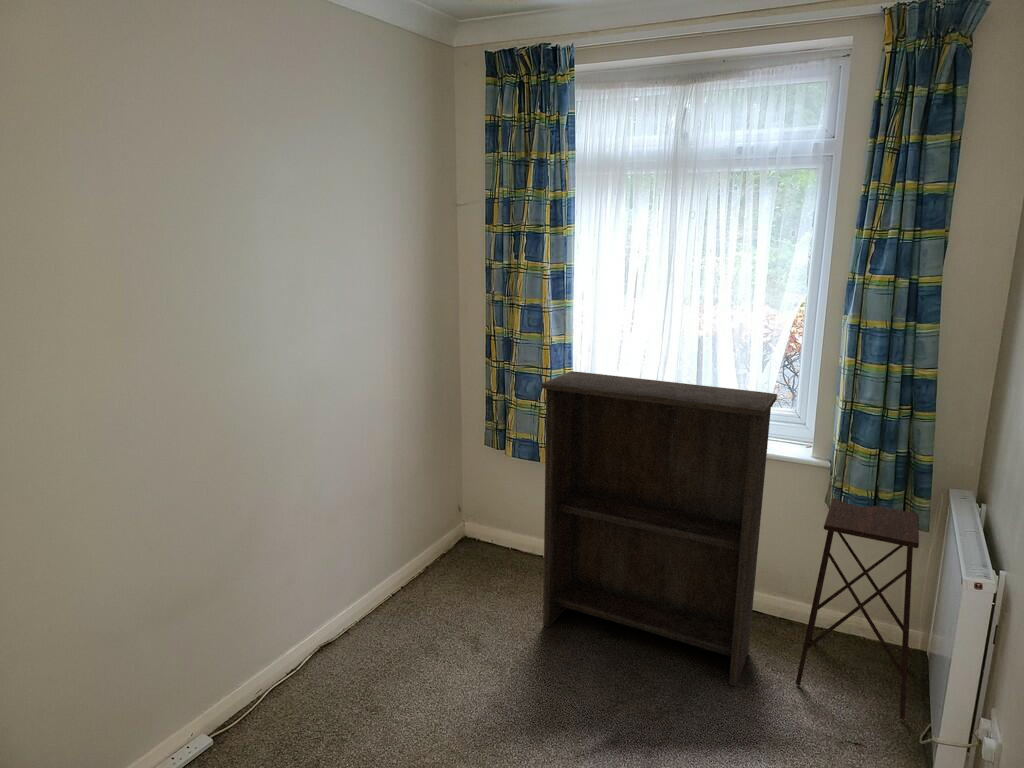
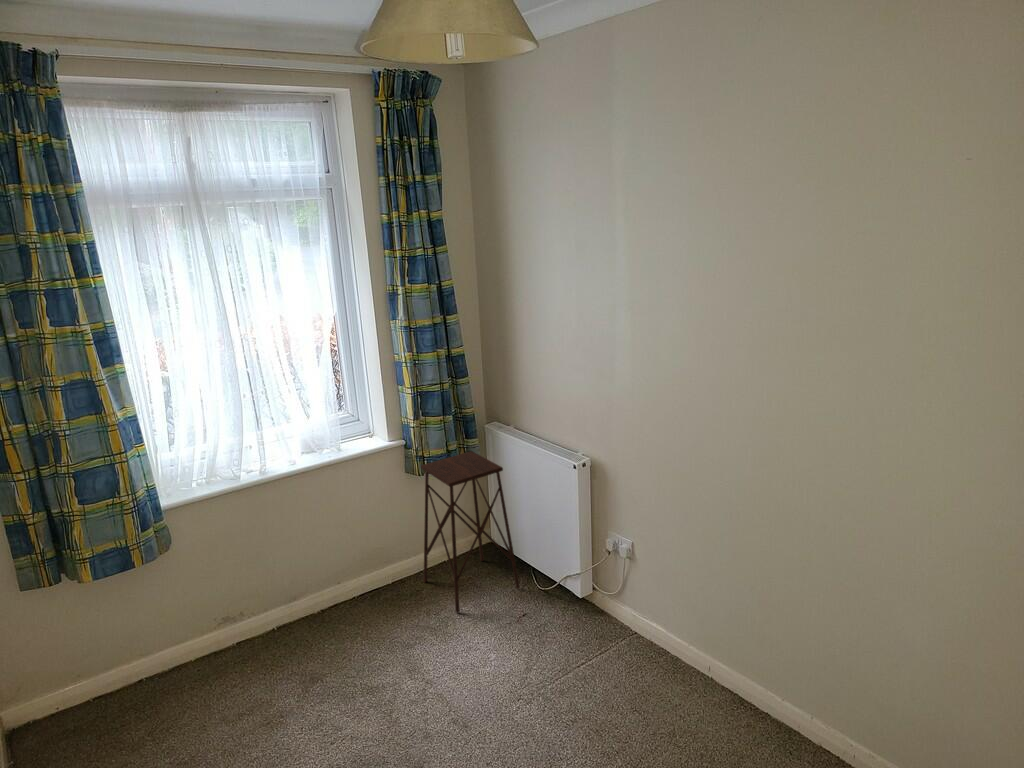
bookshelf: present [541,371,777,686] -> none [178,397,435,726]

